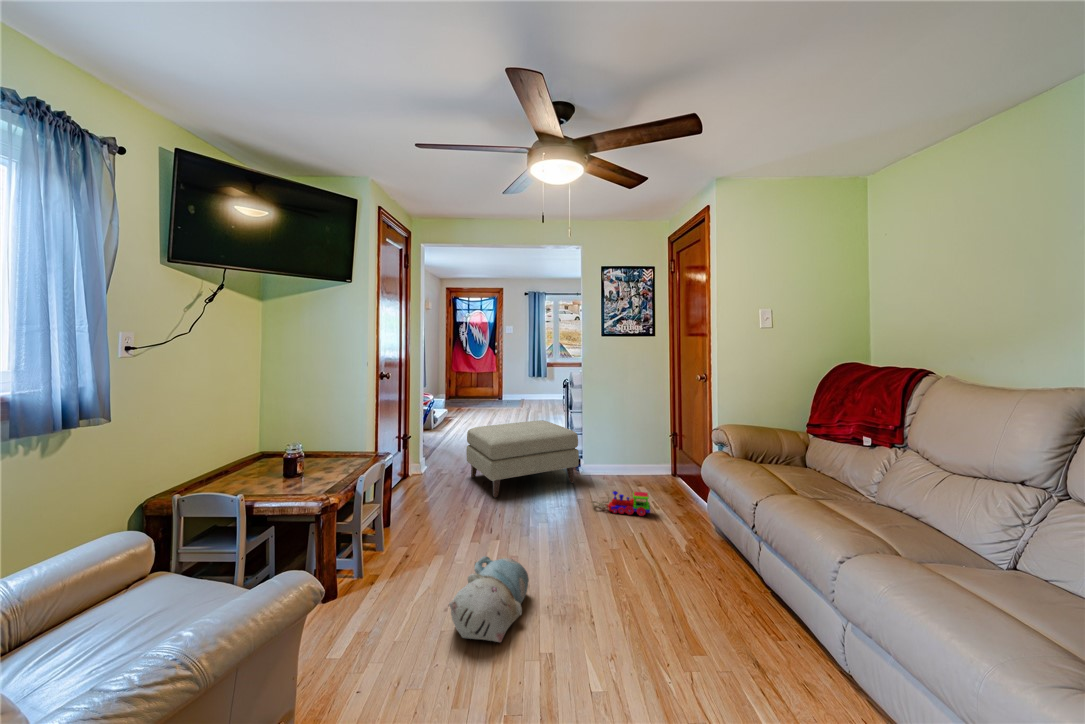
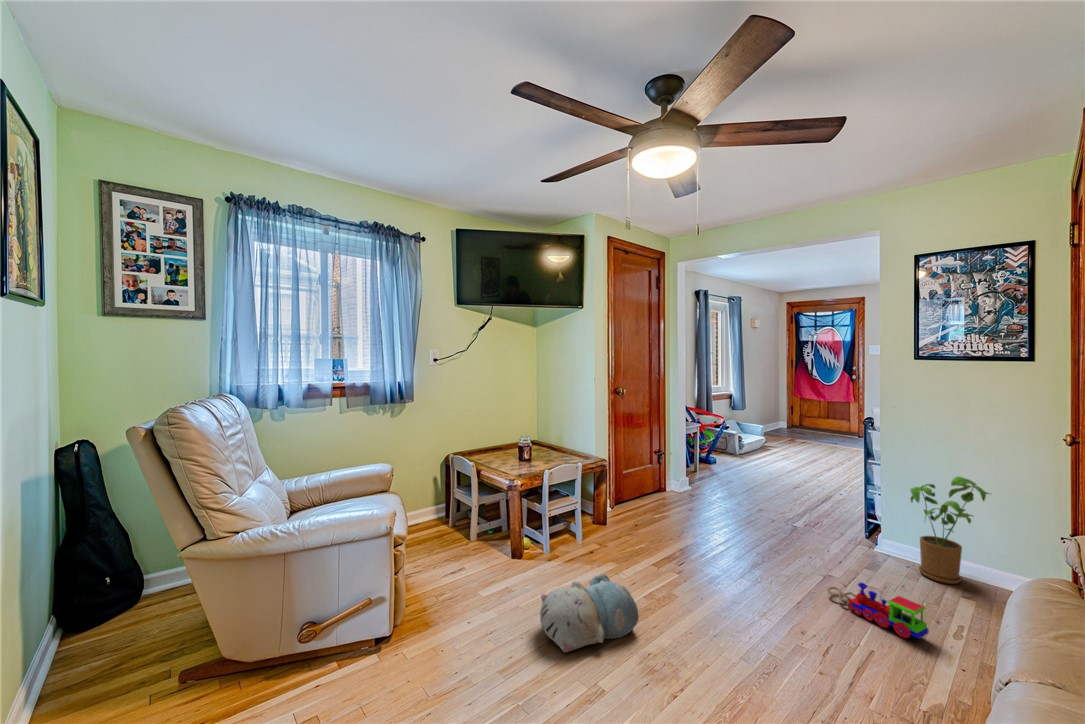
house plant: none [603,411,641,479] -> present [910,477,990,584]
ottoman: present [466,420,579,497] -> none [709,457,849,558]

